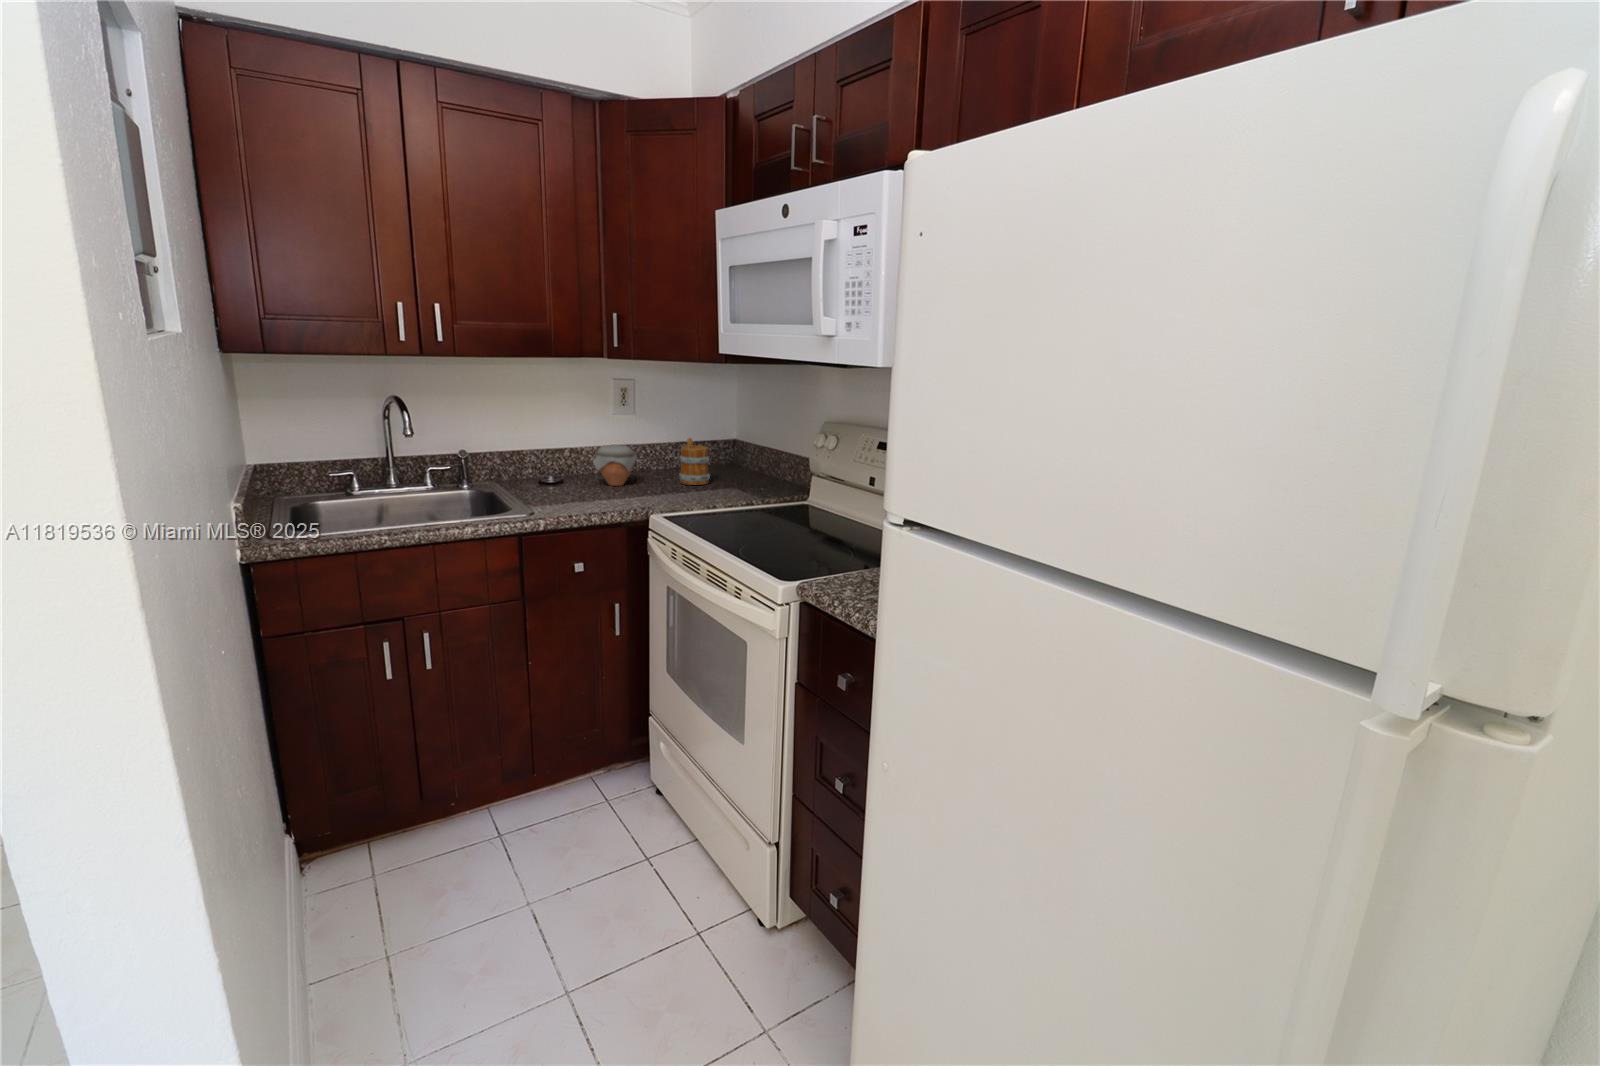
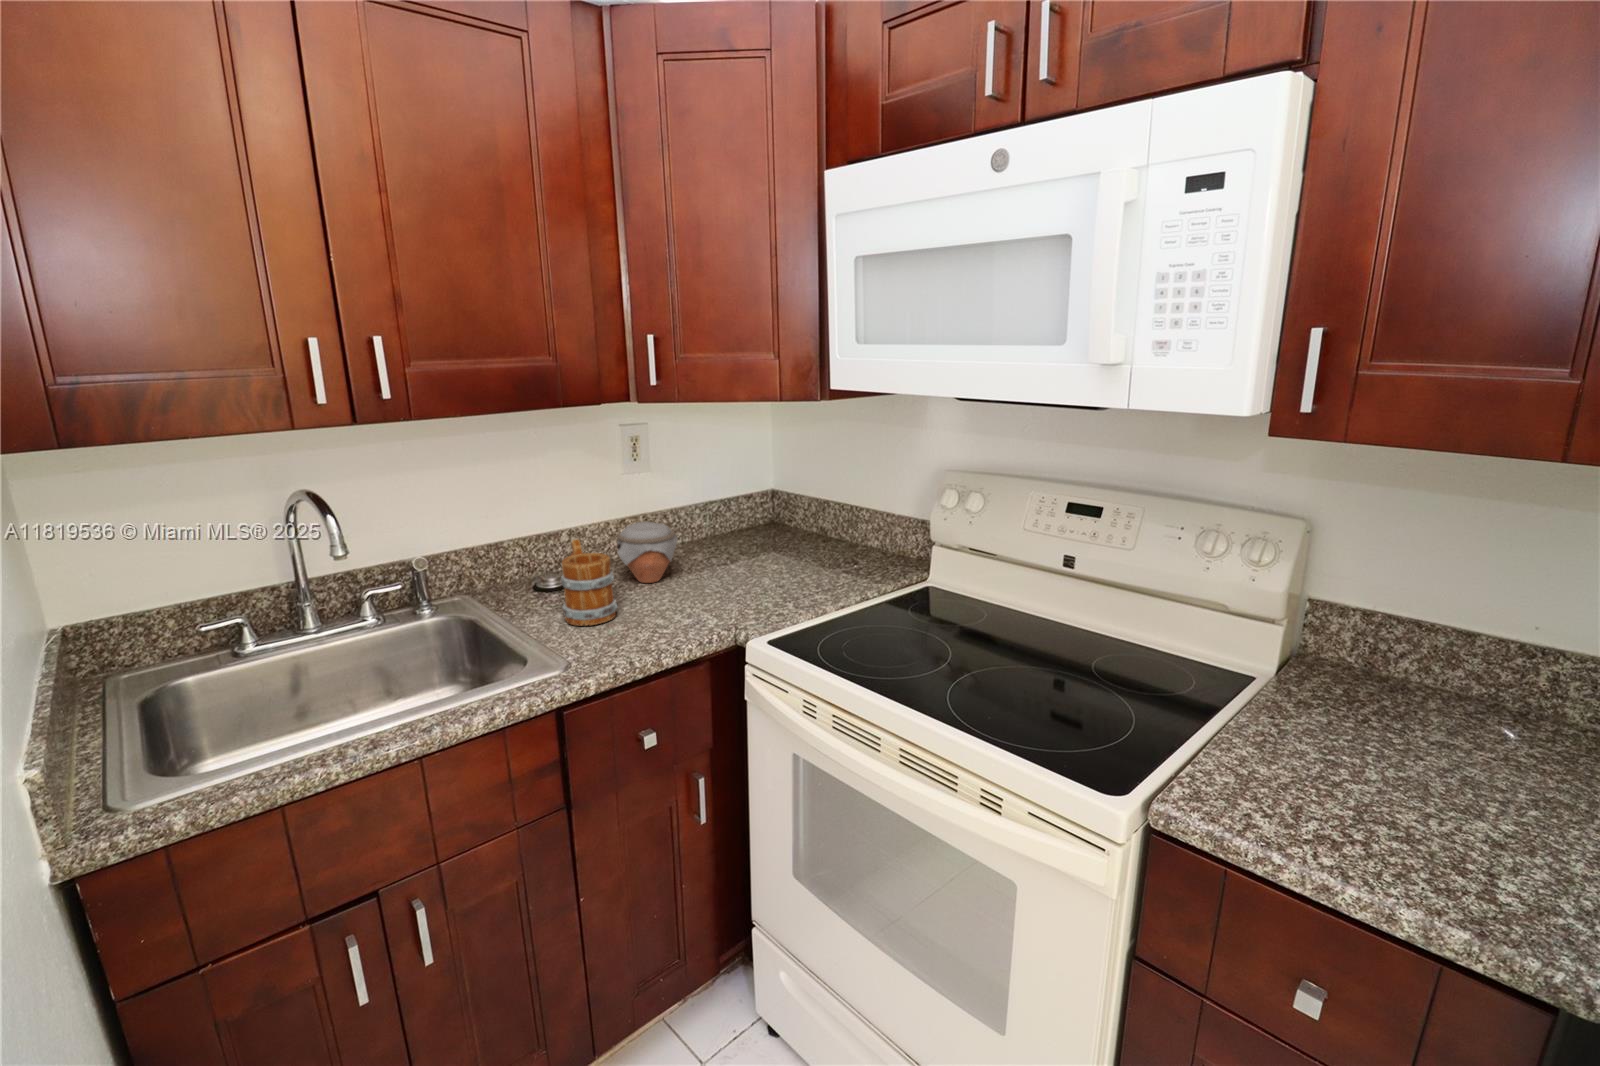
mug: present [679,438,710,485] -> present [561,539,617,625]

